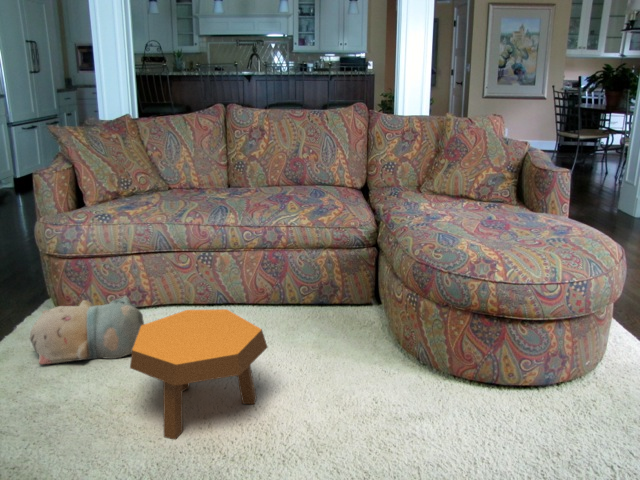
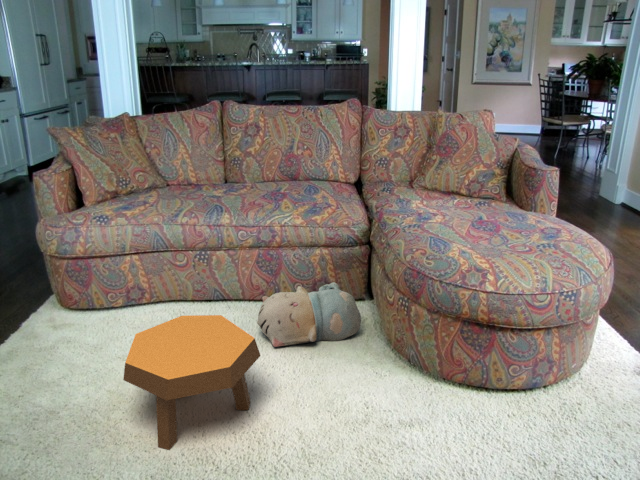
plush toy: present [30,296,144,364] -> present [257,282,361,347]

